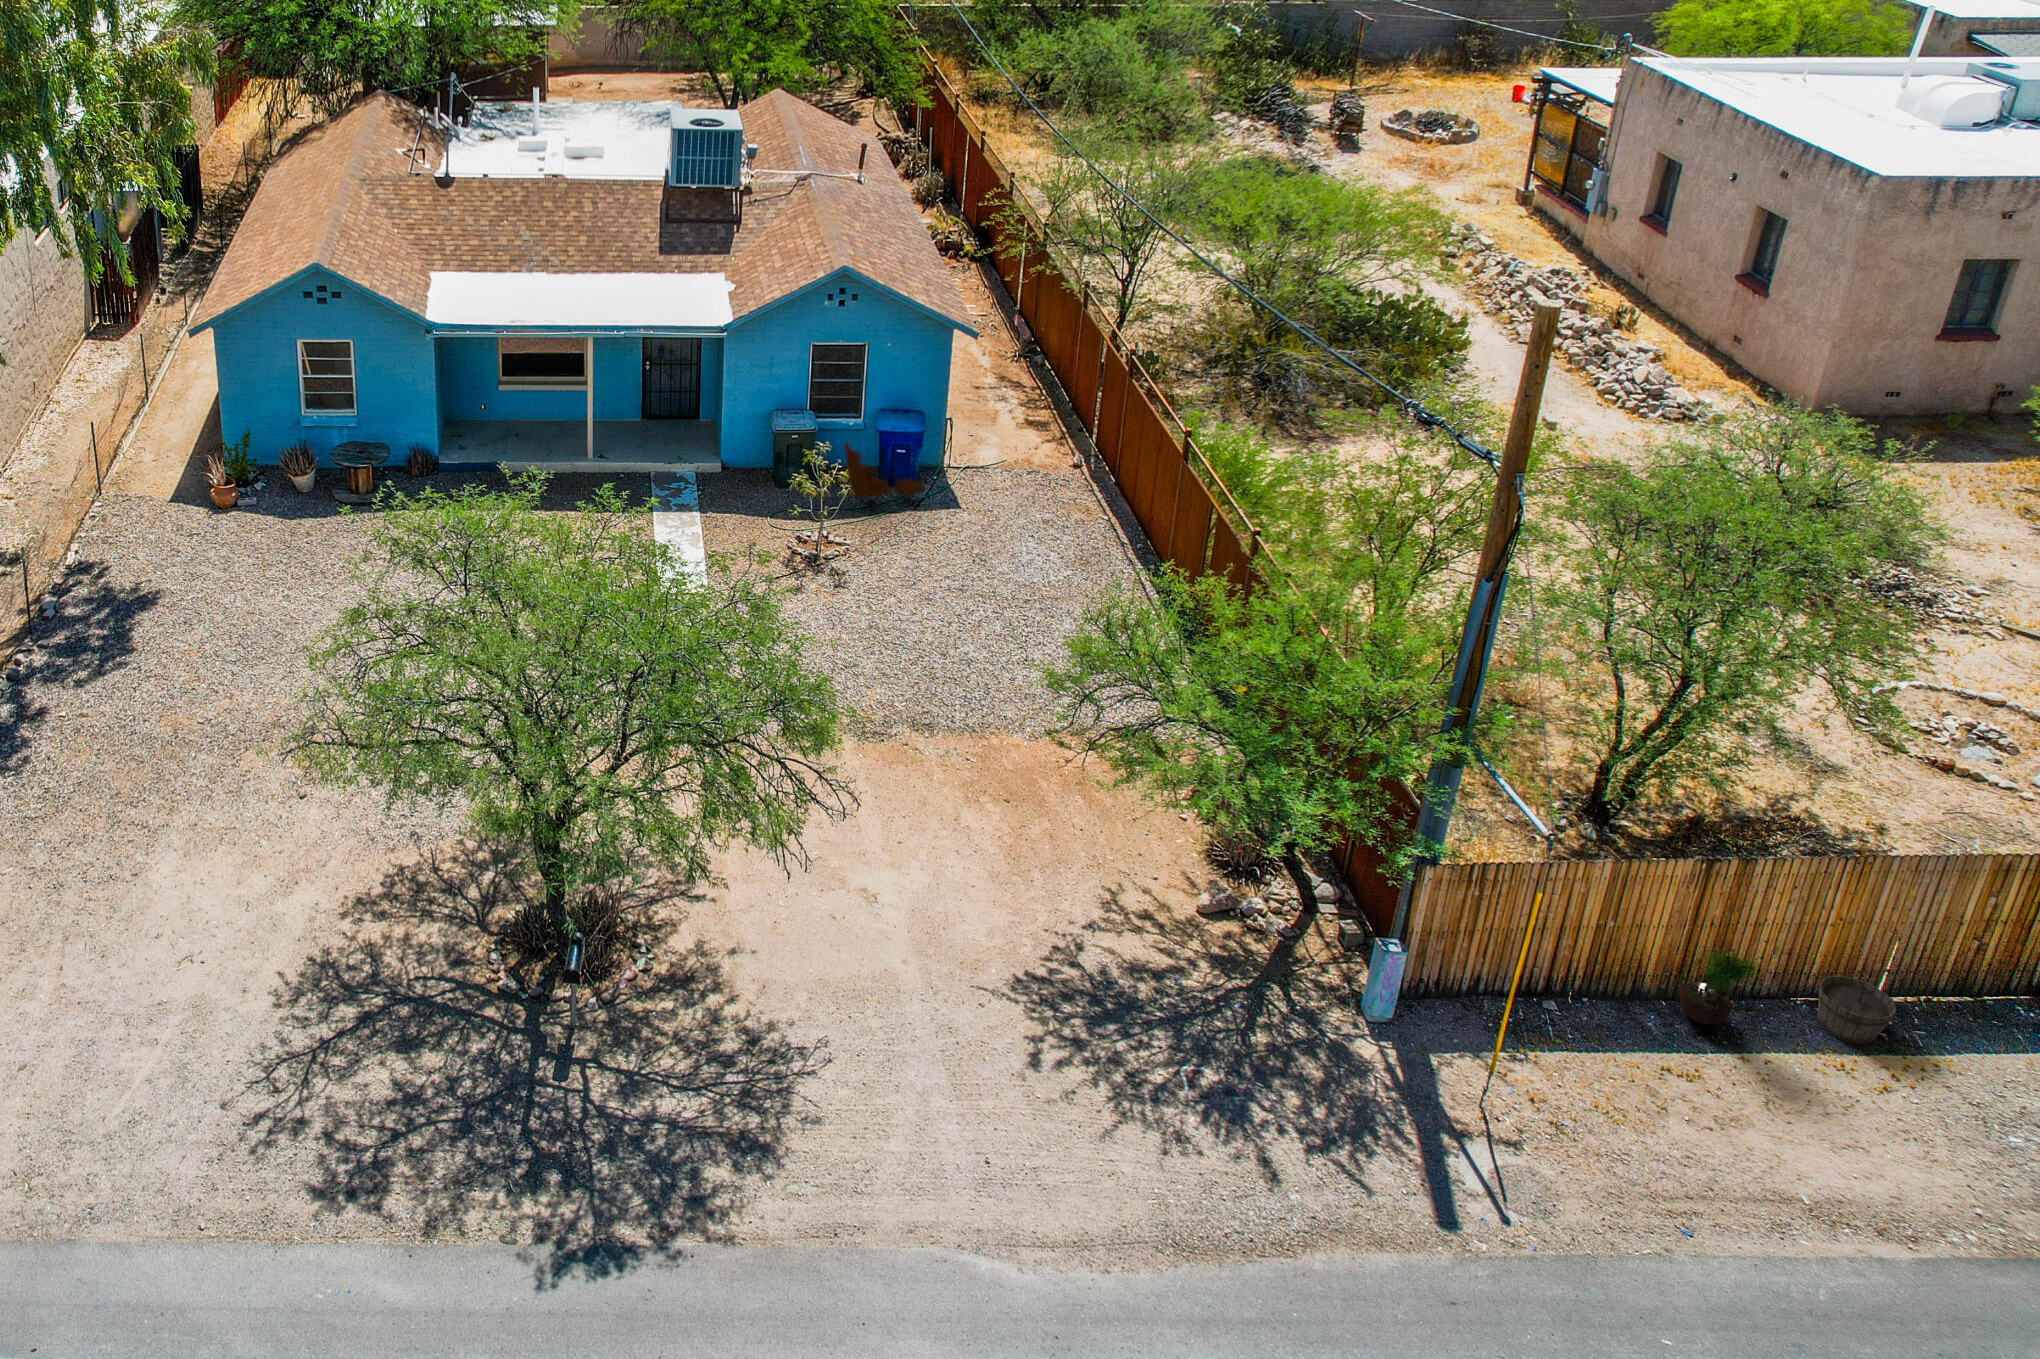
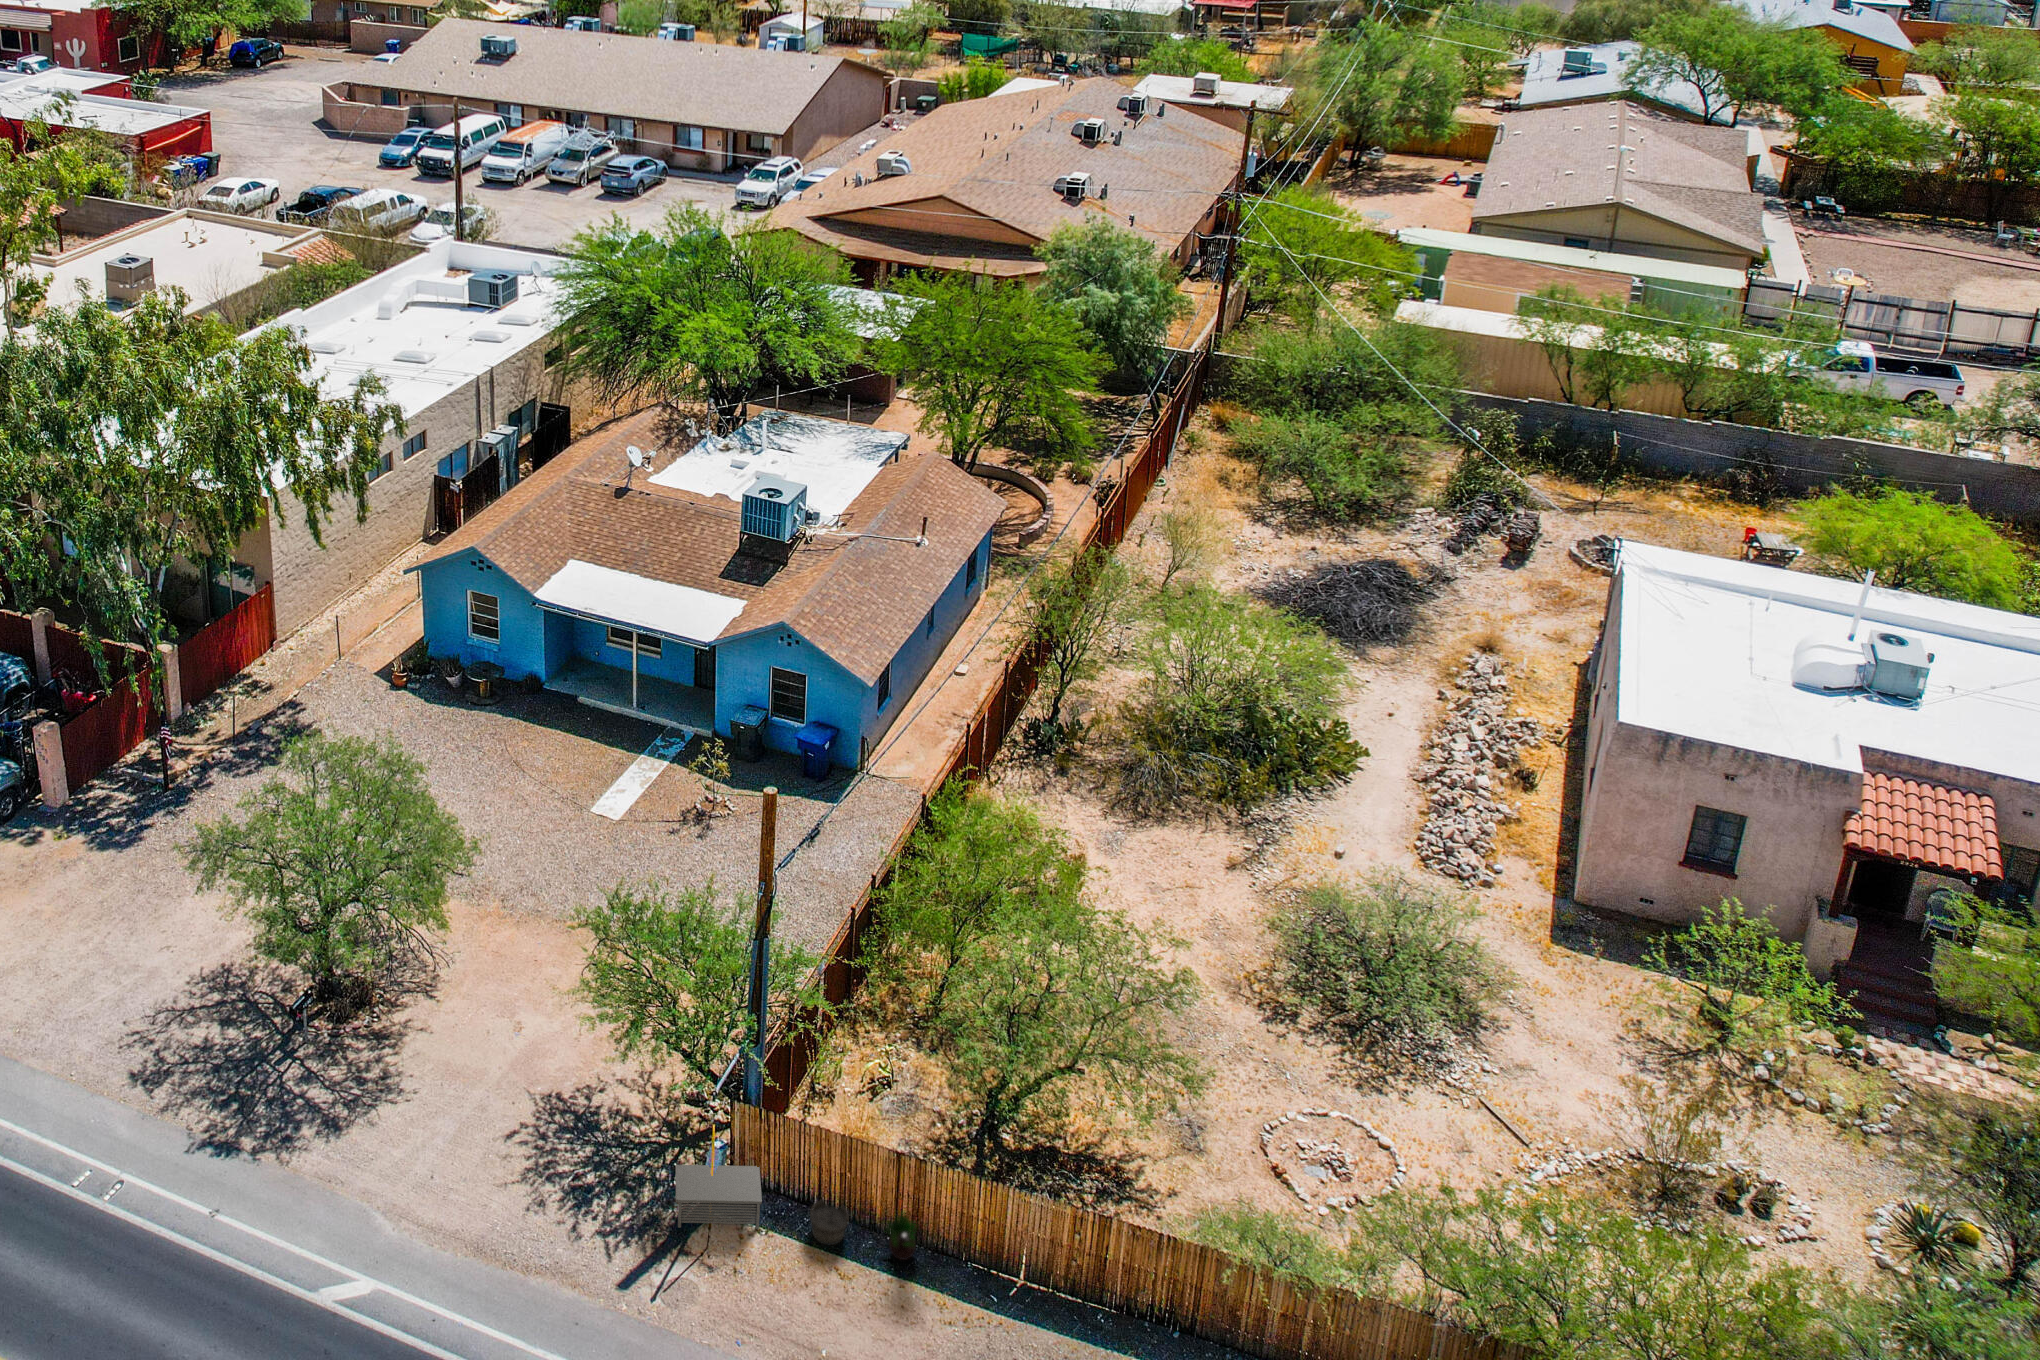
lounge chair: present [844,443,925,510] -> none [751,735,811,793]
storage bench: none [1349,962,1518,1096] -> present [676,1165,762,1229]
wooden bucket: present [1816,976,1896,1044] -> present [810,1201,849,1245]

